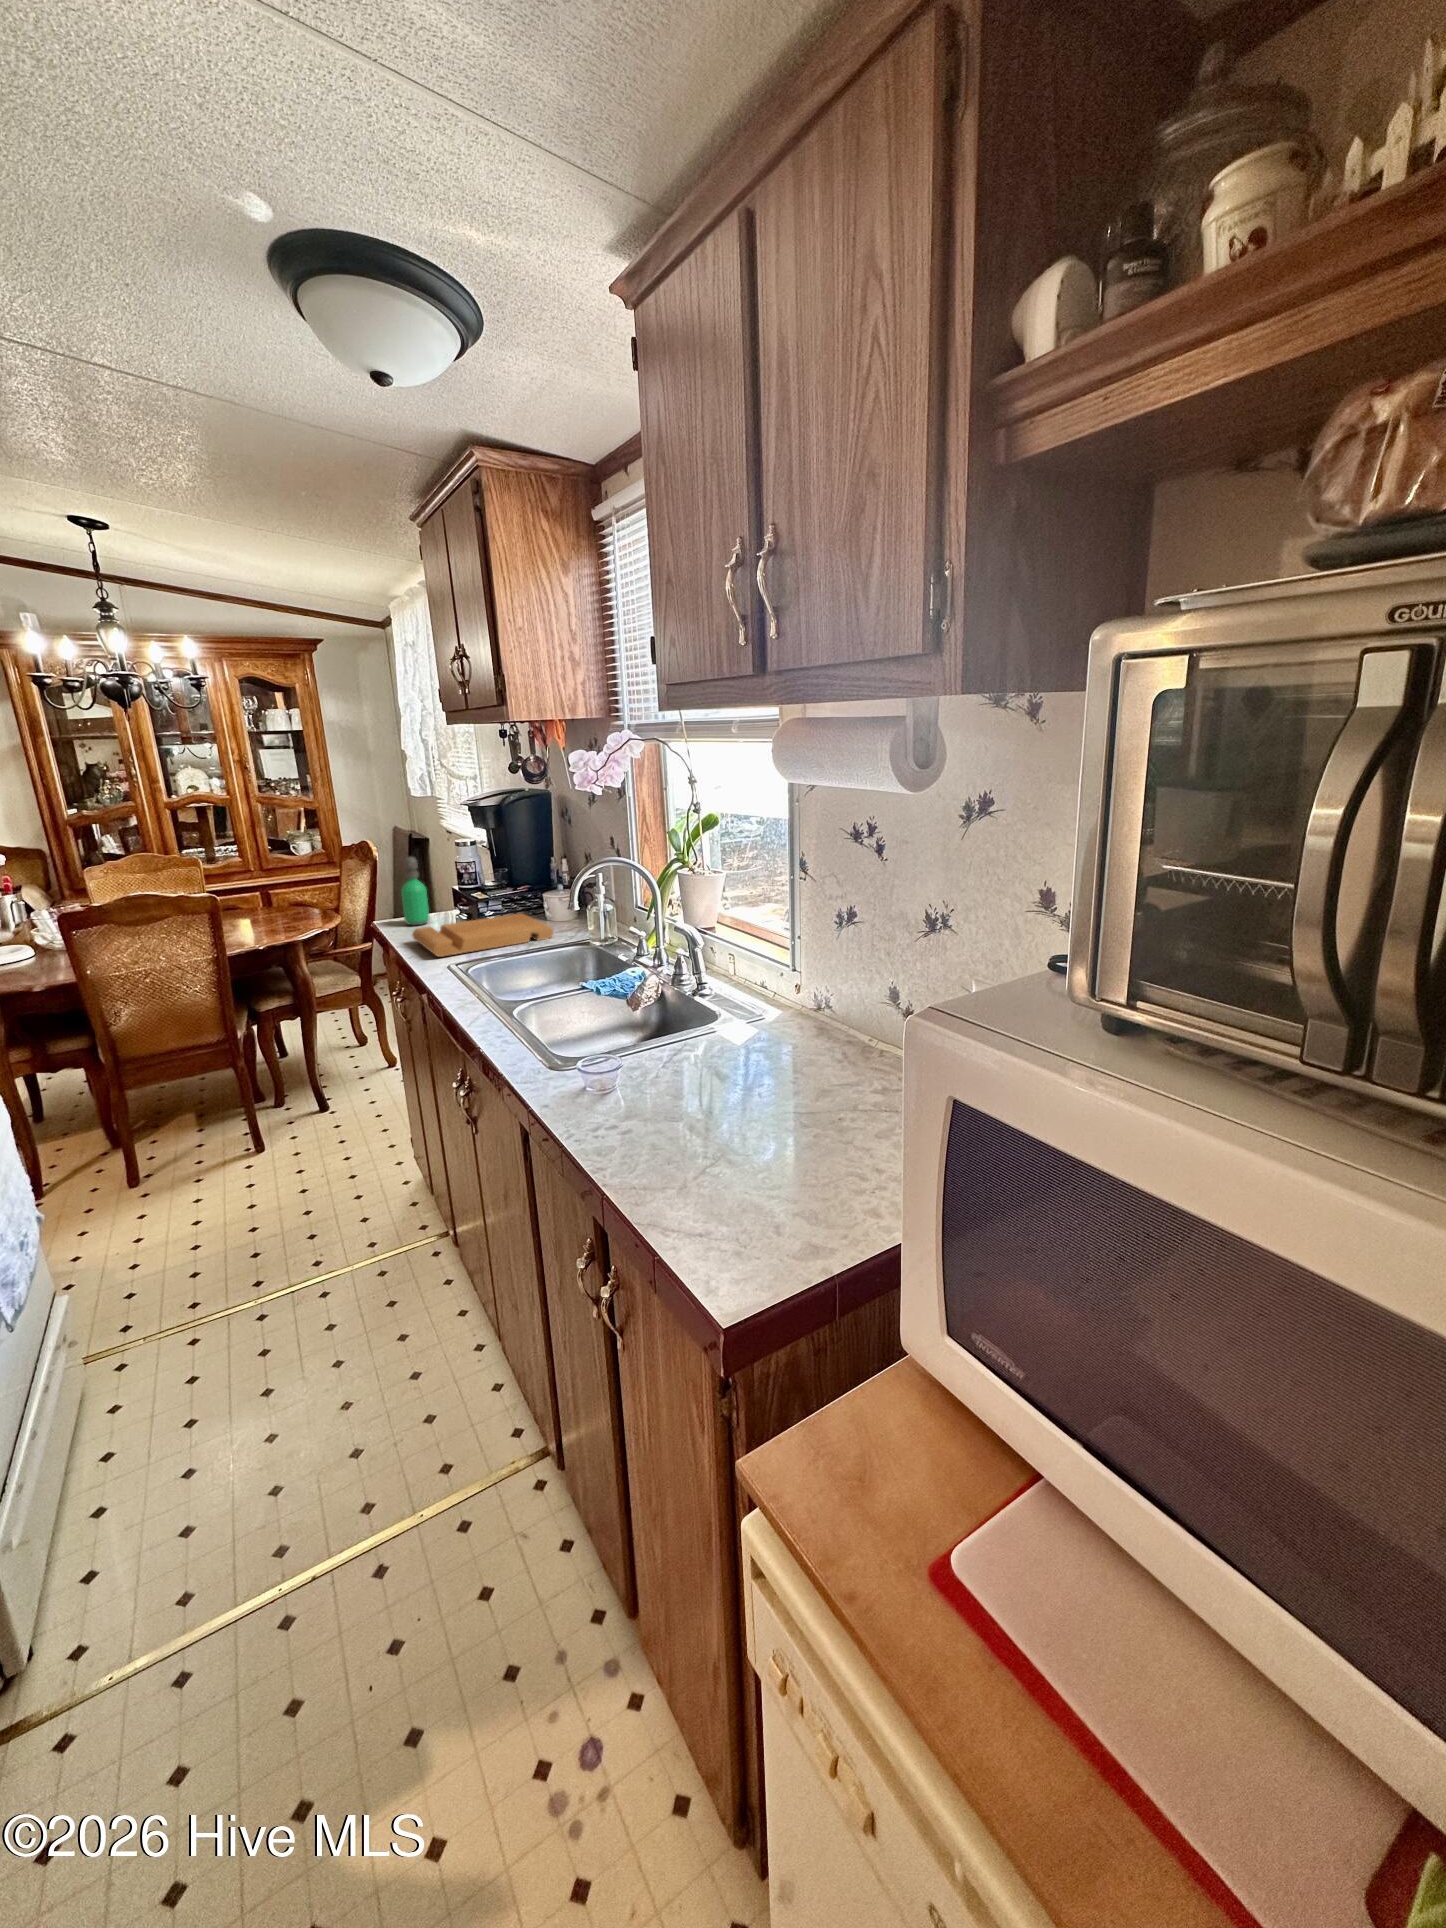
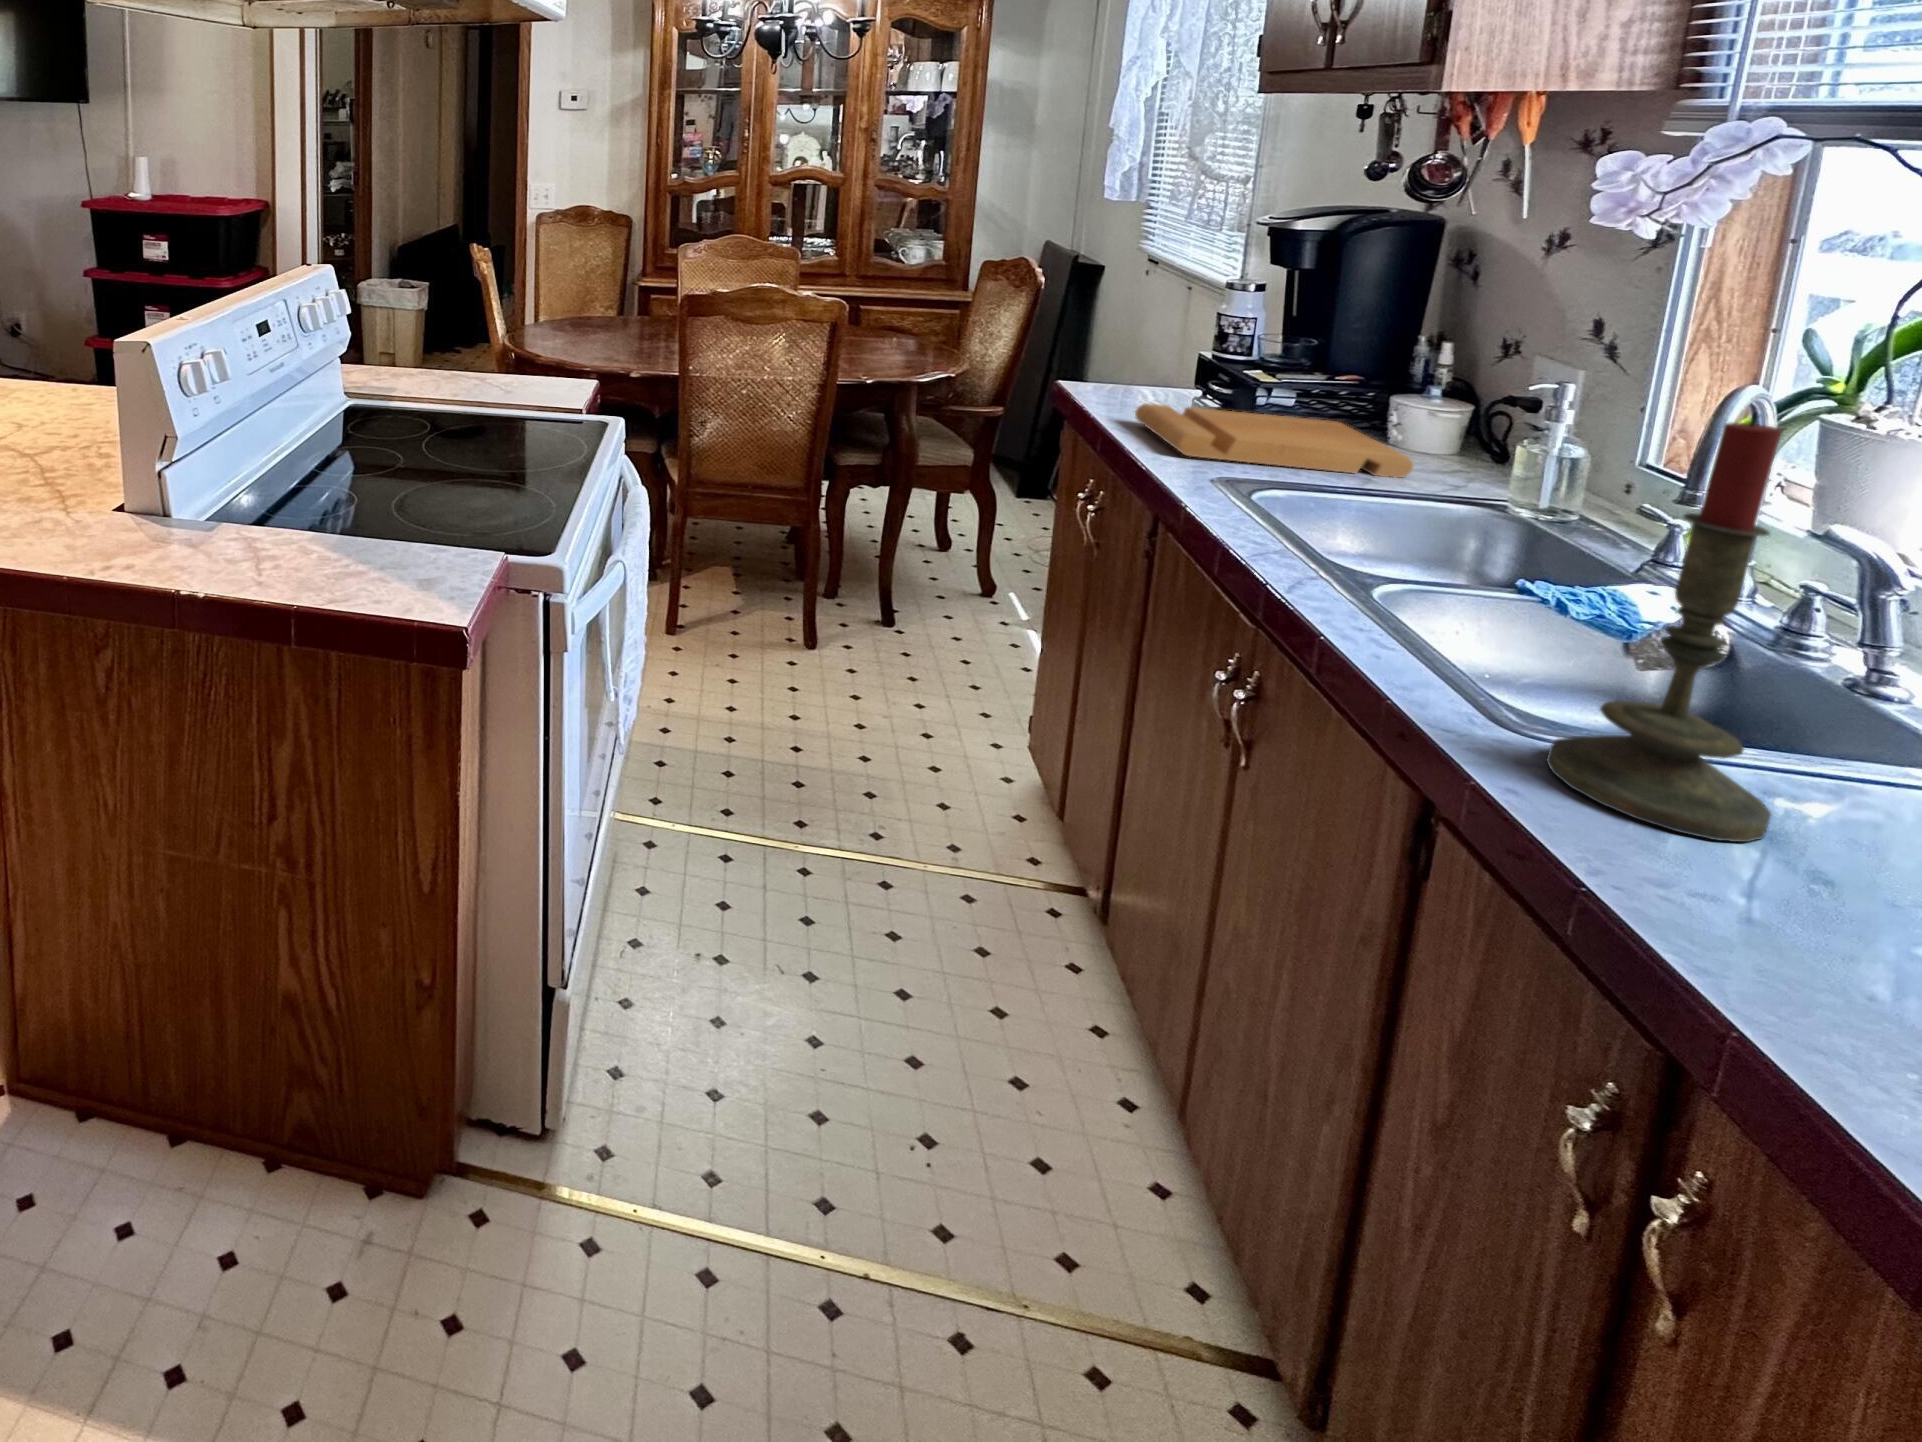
soap dispenser: present [401,857,430,925] -> none [1113,292,1163,400]
candle: none [580,889,661,1107] -> present [1547,413,1781,842]

